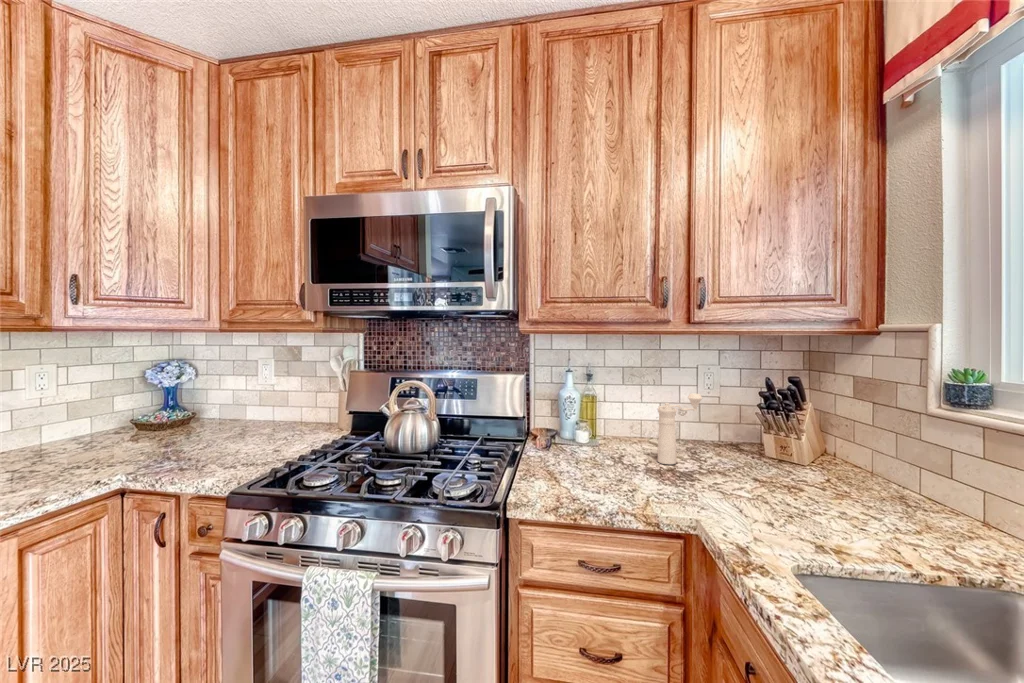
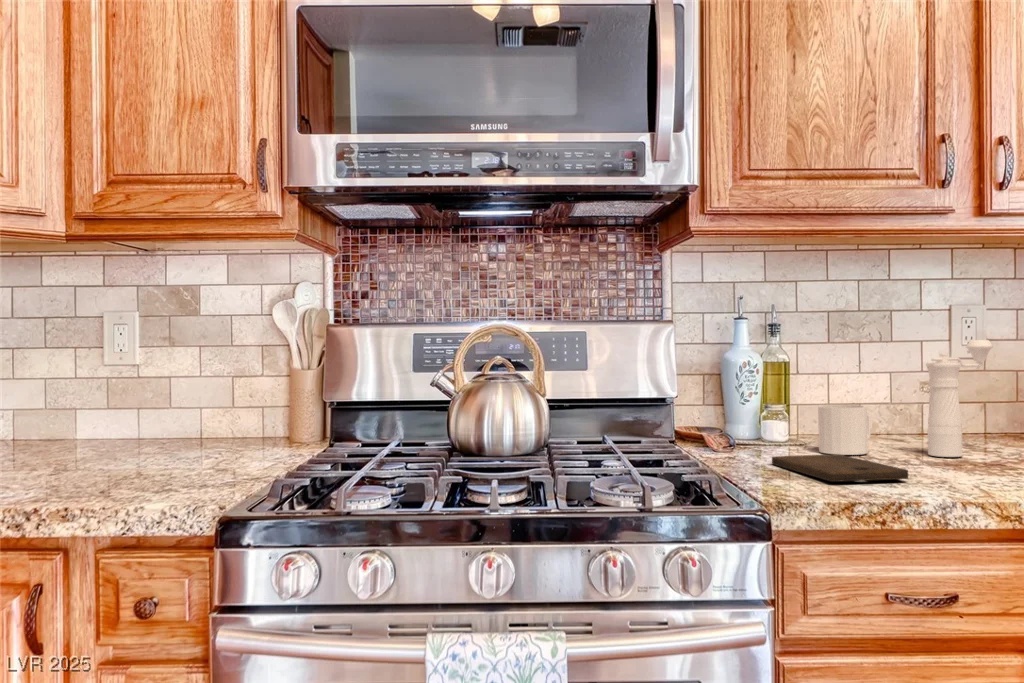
mug: none [599,426,631,458] -> present [818,405,871,455]
cutting board: none [557,460,611,487] -> present [772,454,908,482]

